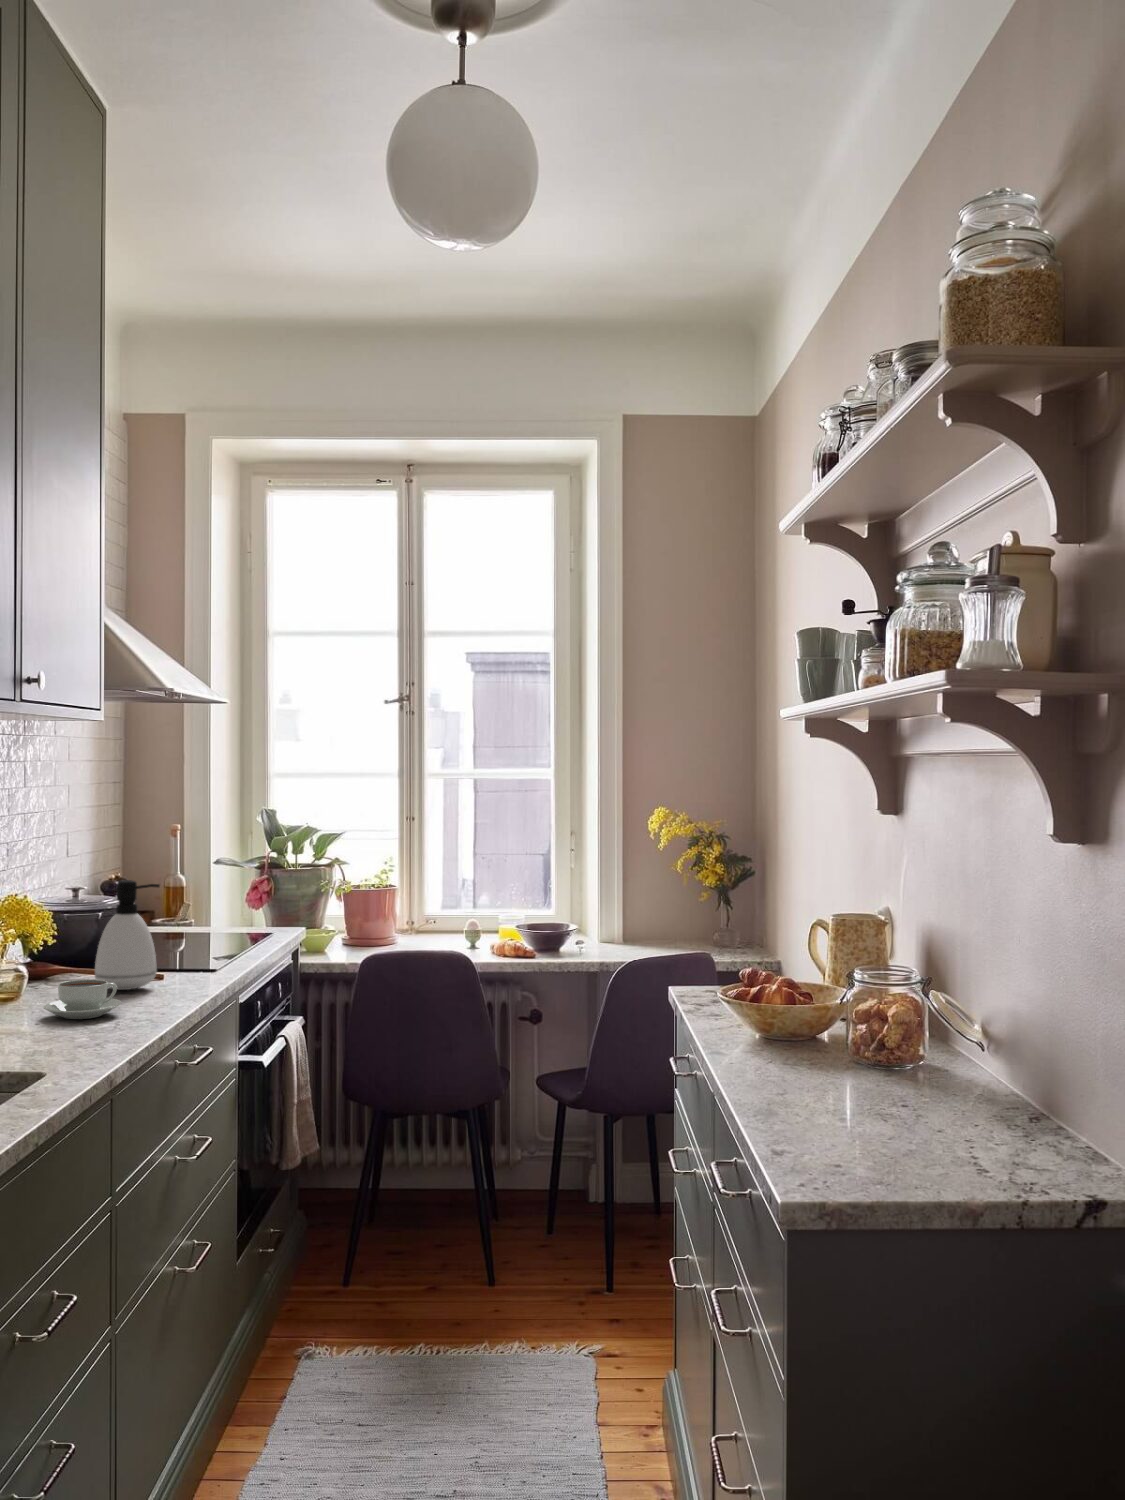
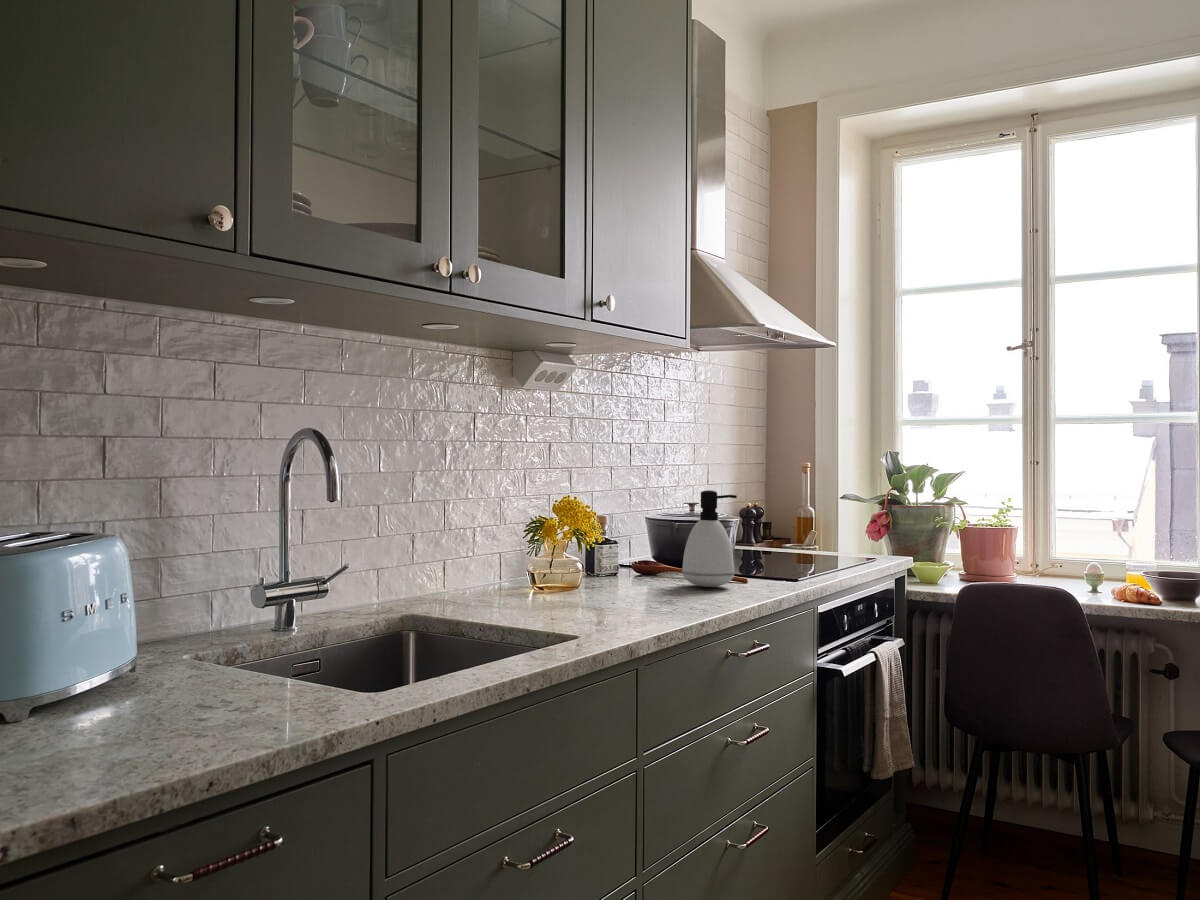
coffee cup: present [44,979,121,1019] -> none [621,570,685,603]

